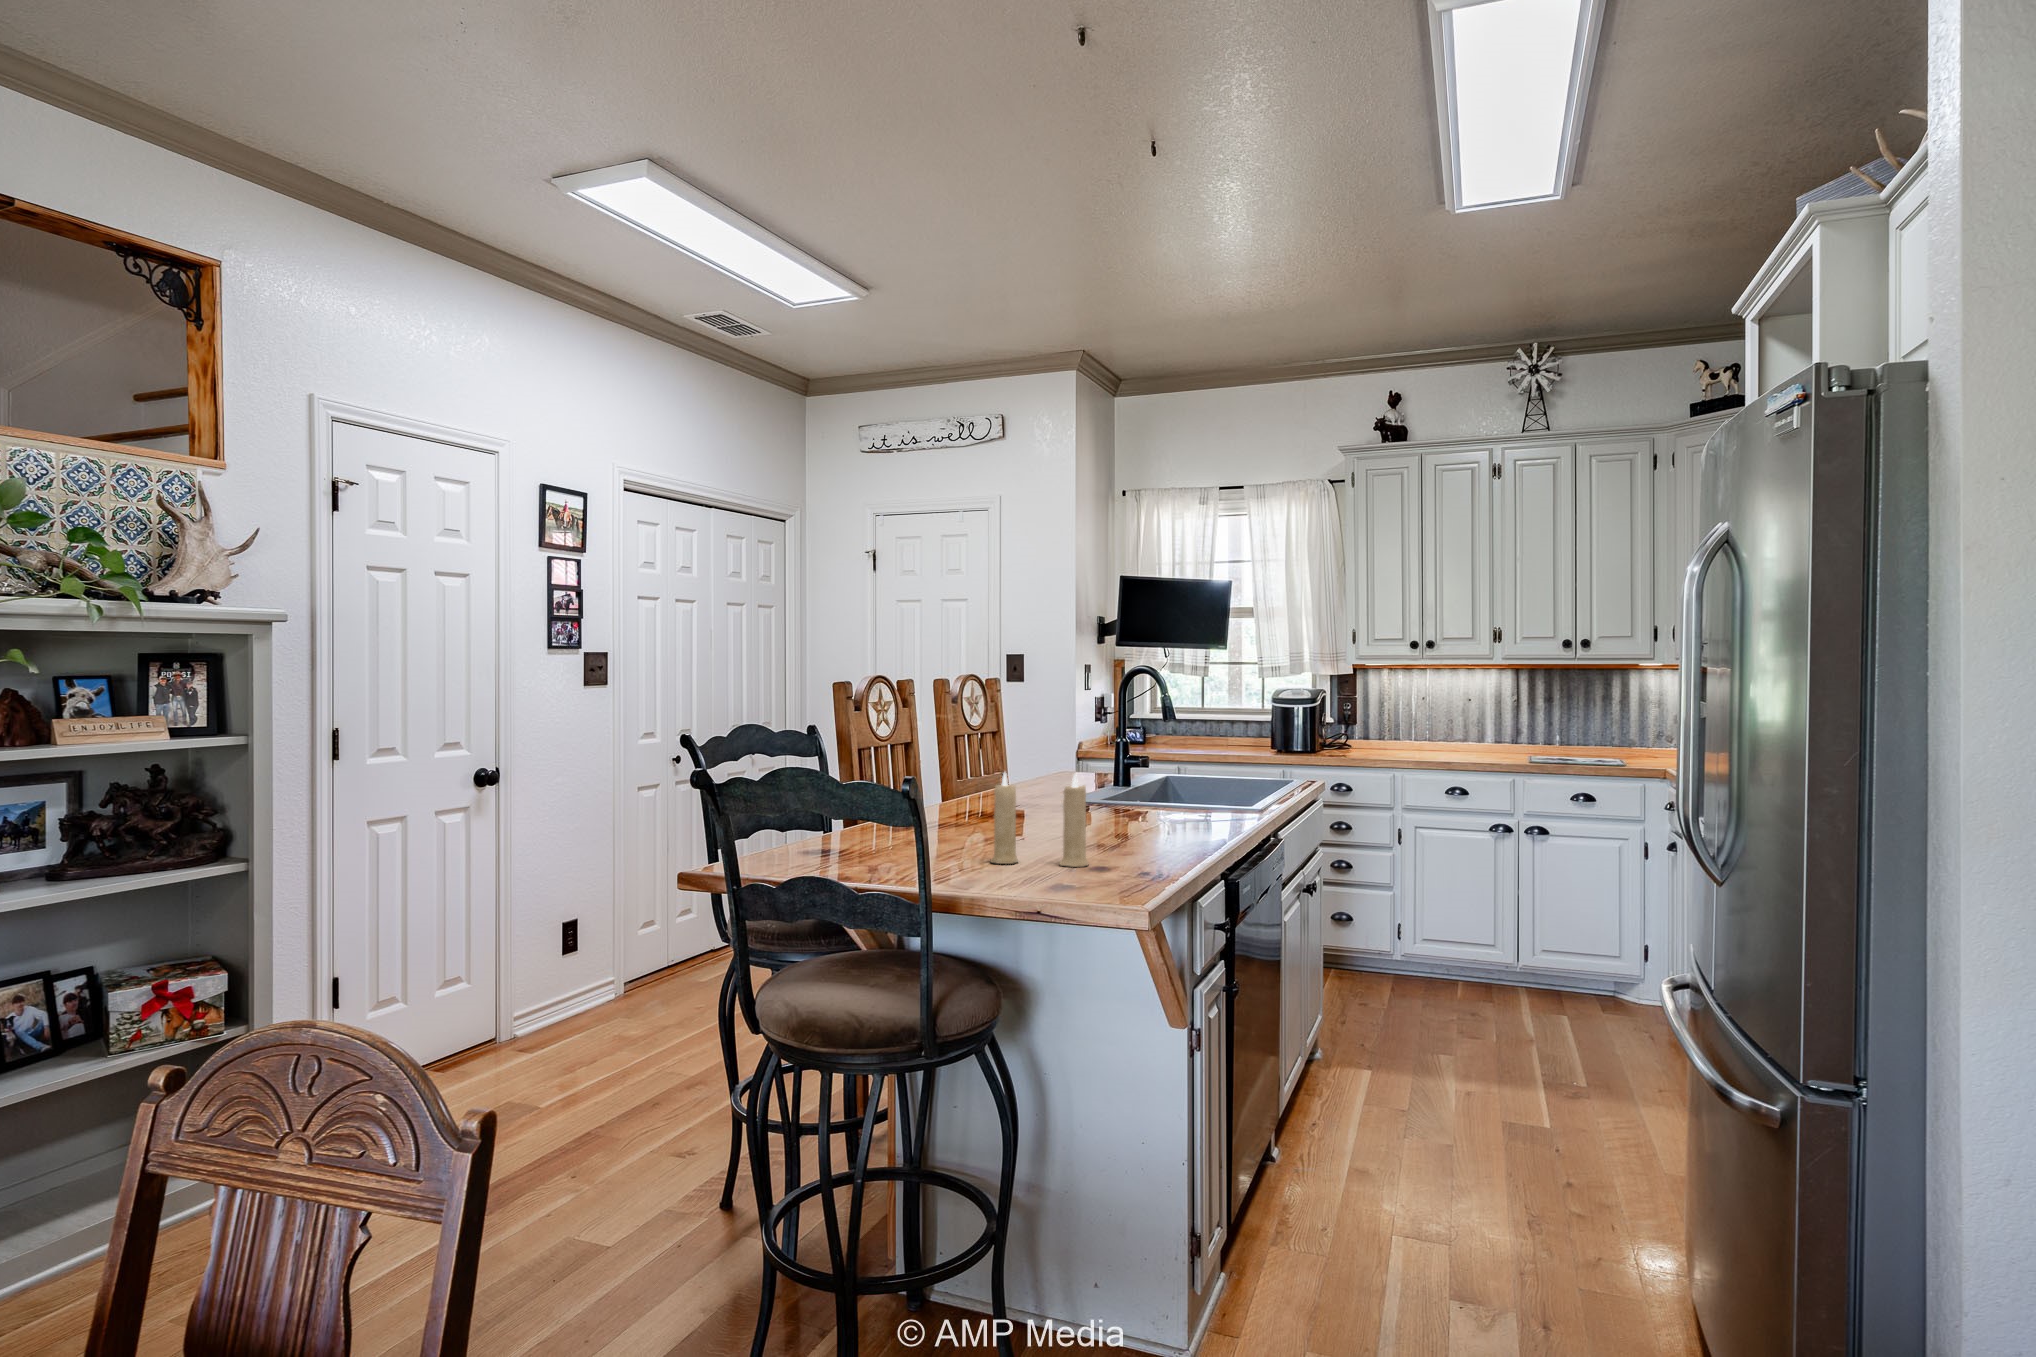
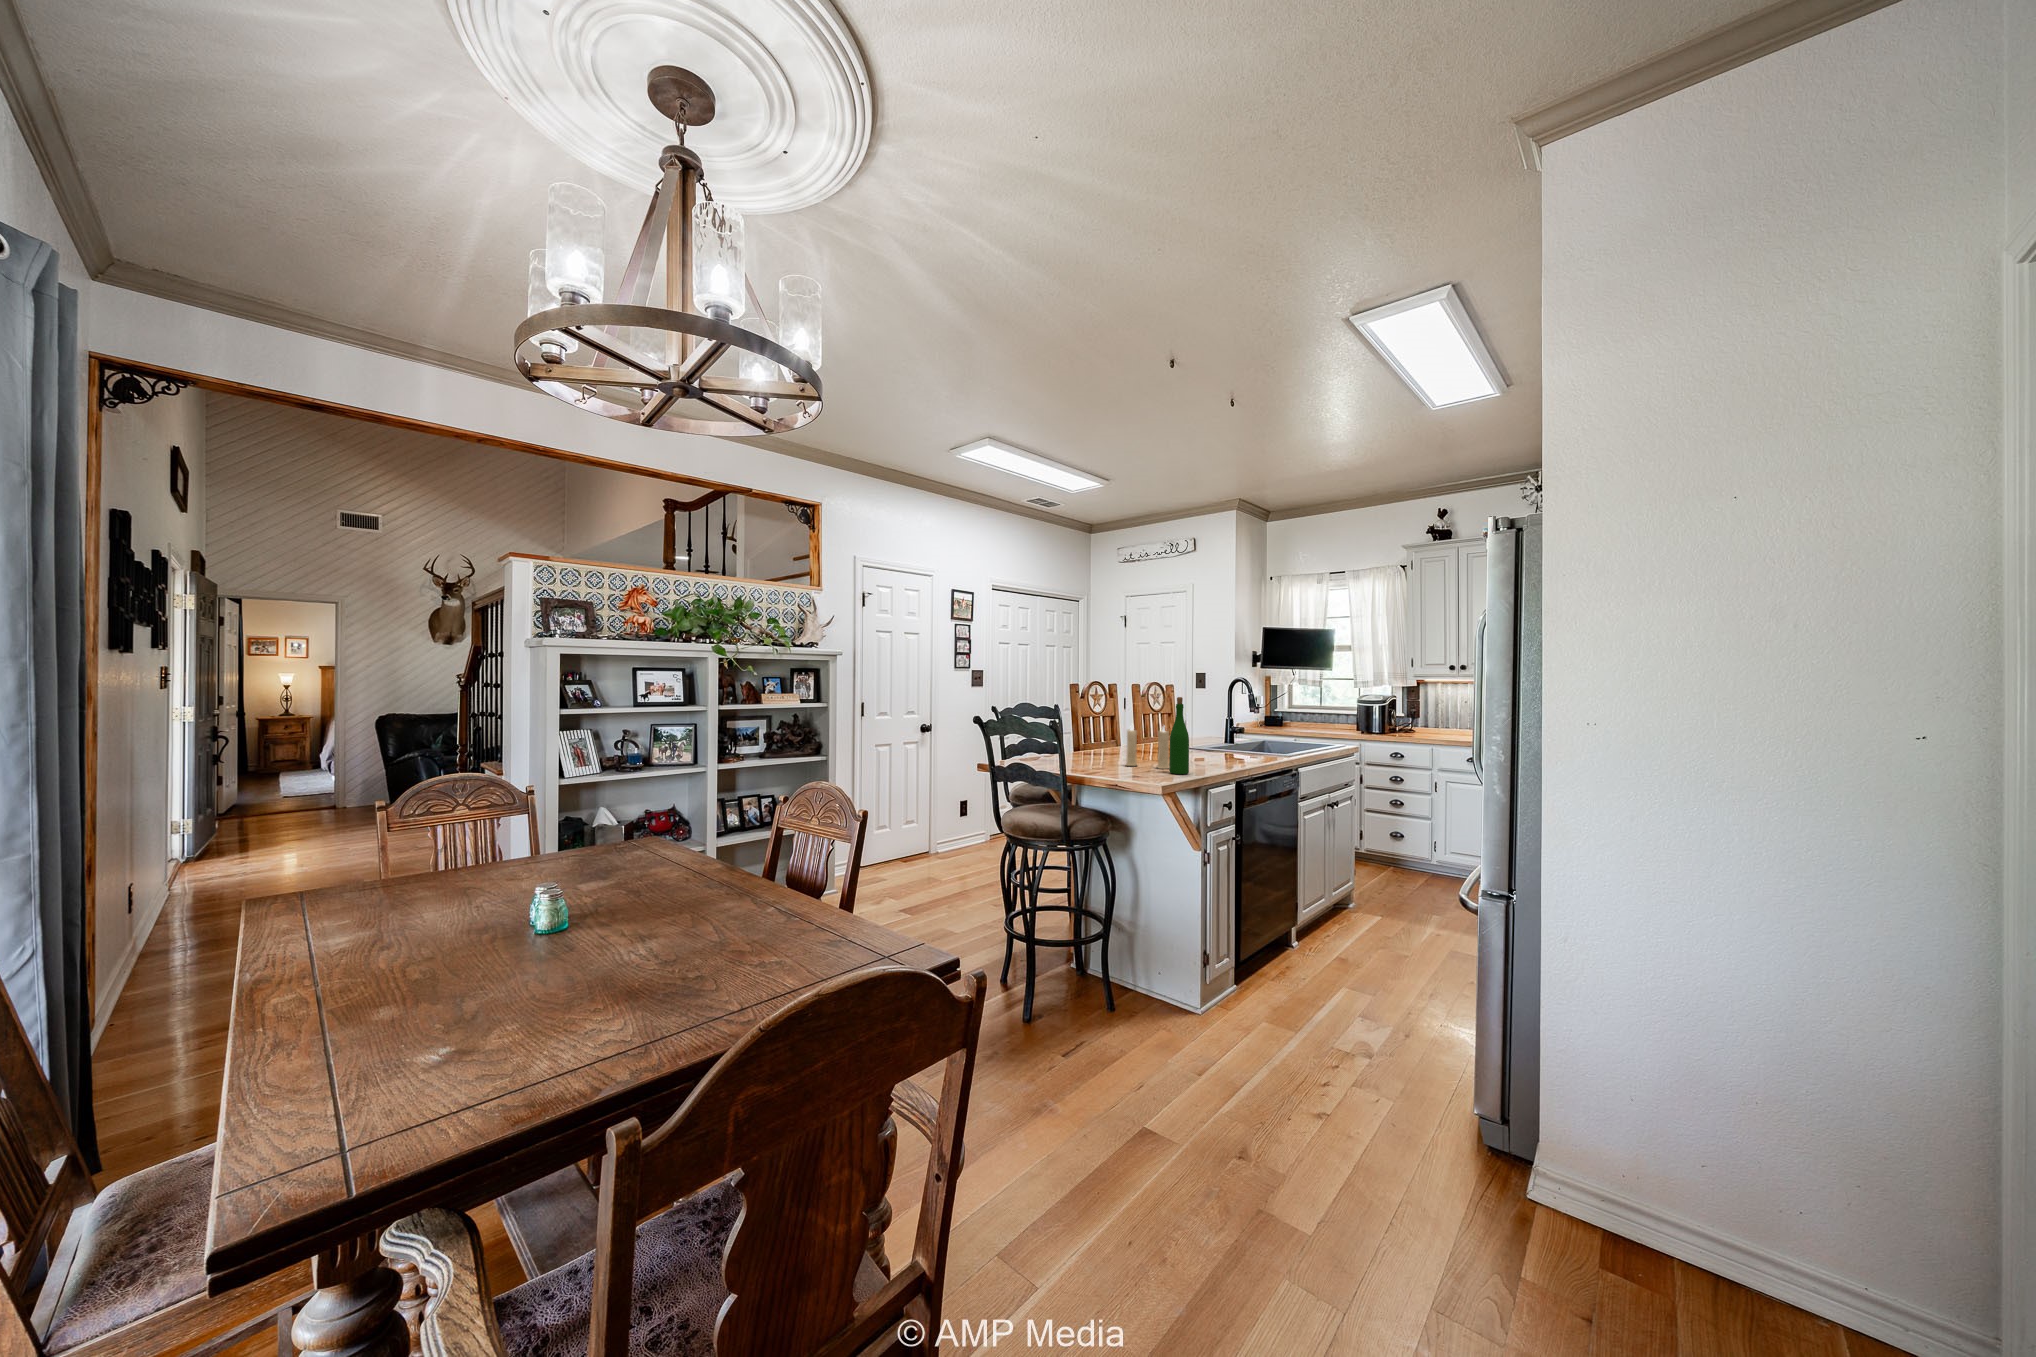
wine bottle: none [1102,716,1145,882] -> present [1169,697,1189,774]

